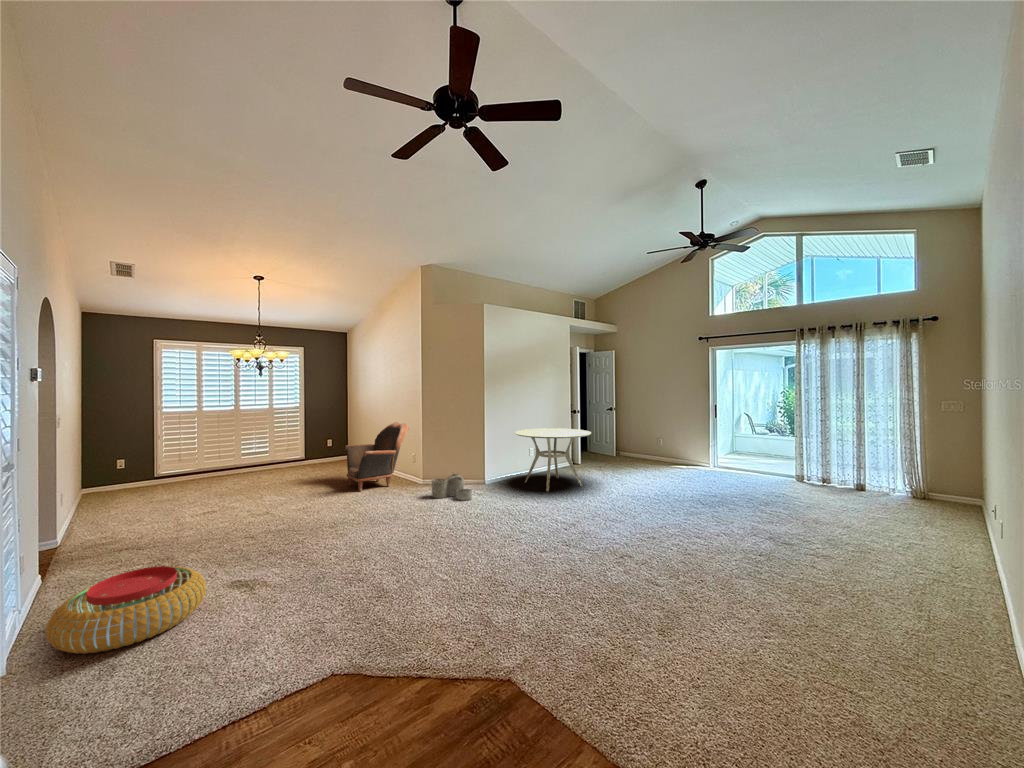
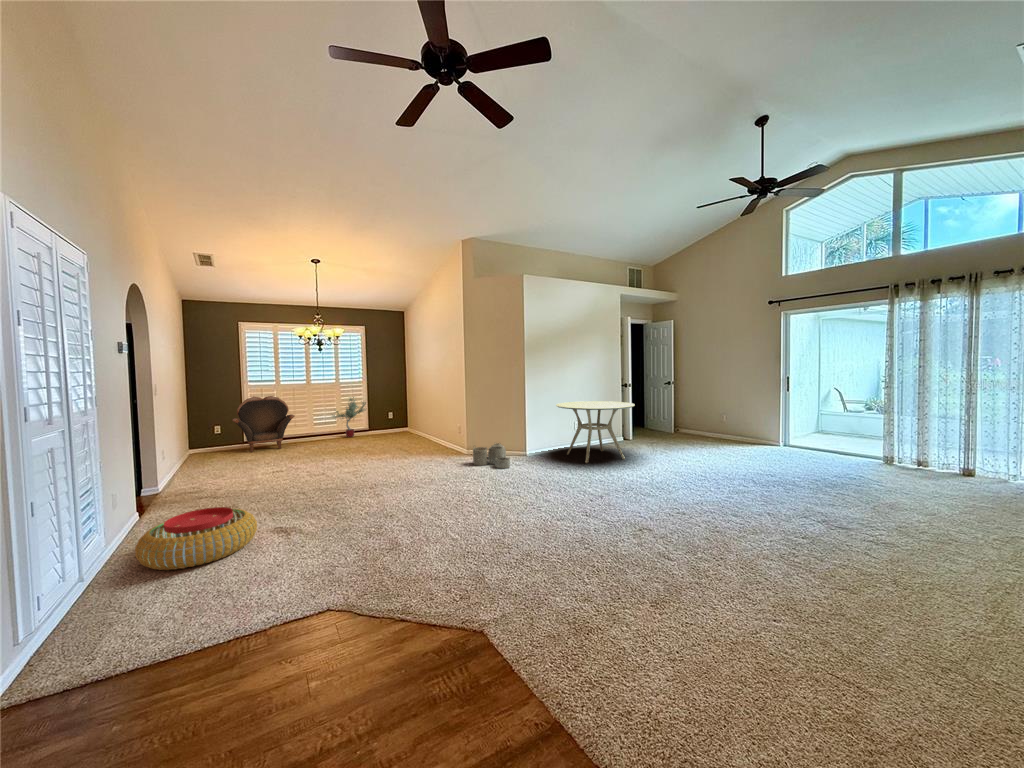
armchair: present [345,422,409,491] -> present [232,396,295,452]
potted tree: none [253,423,297,470] -> present [332,397,366,437]

